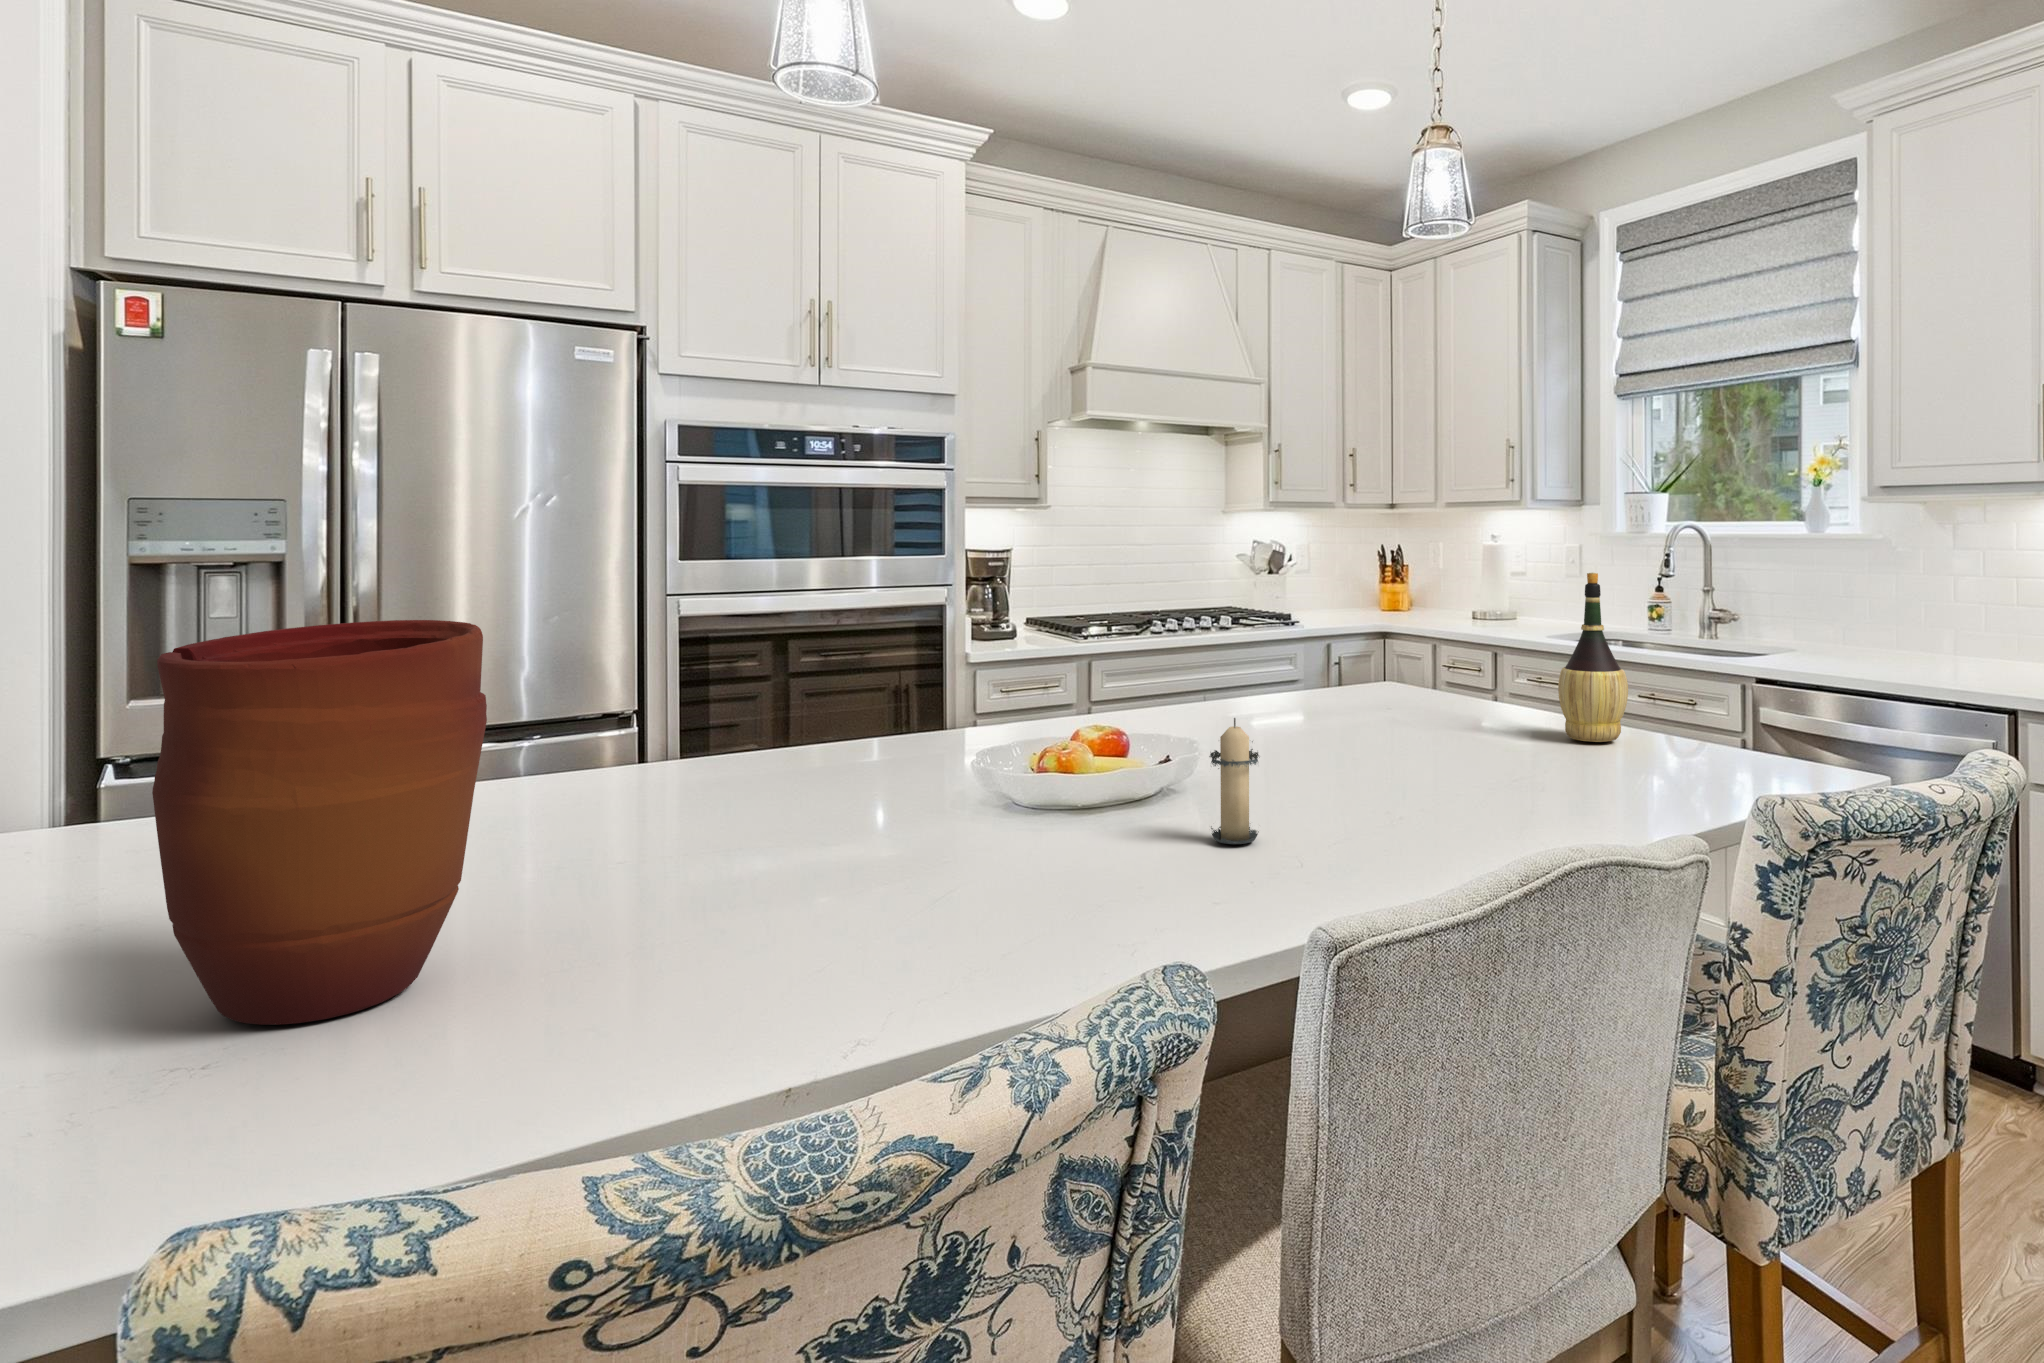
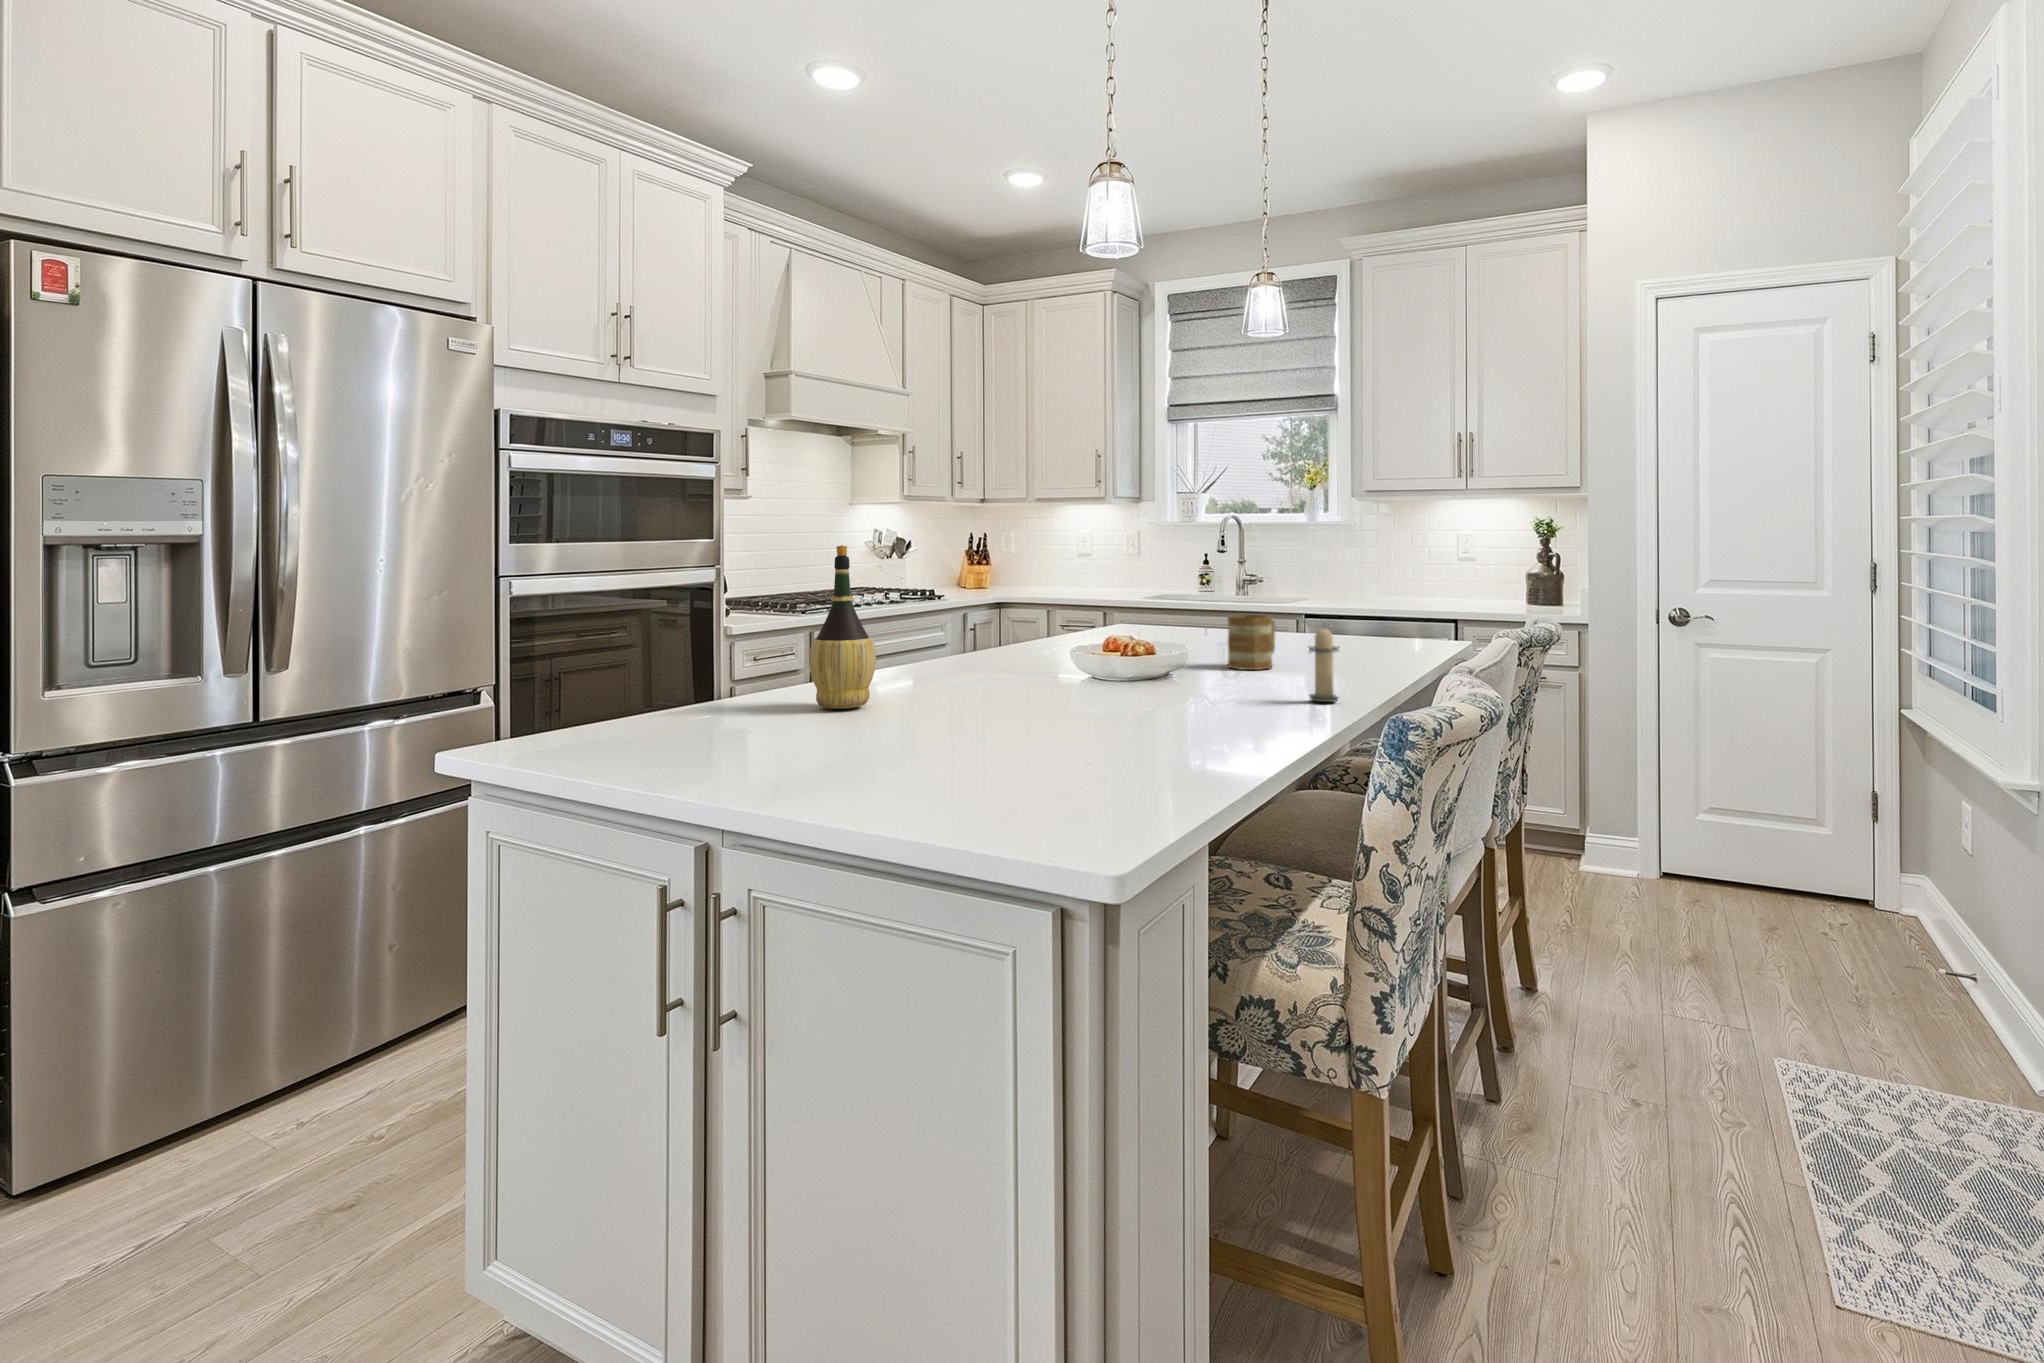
wine bottle: present [1558,573,1628,742] -> present [809,545,876,709]
vase: present [152,620,487,1025] -> none [1007,554,1178,809]
mug: none [1304,684,1392,768] -> present [1228,615,1276,670]

